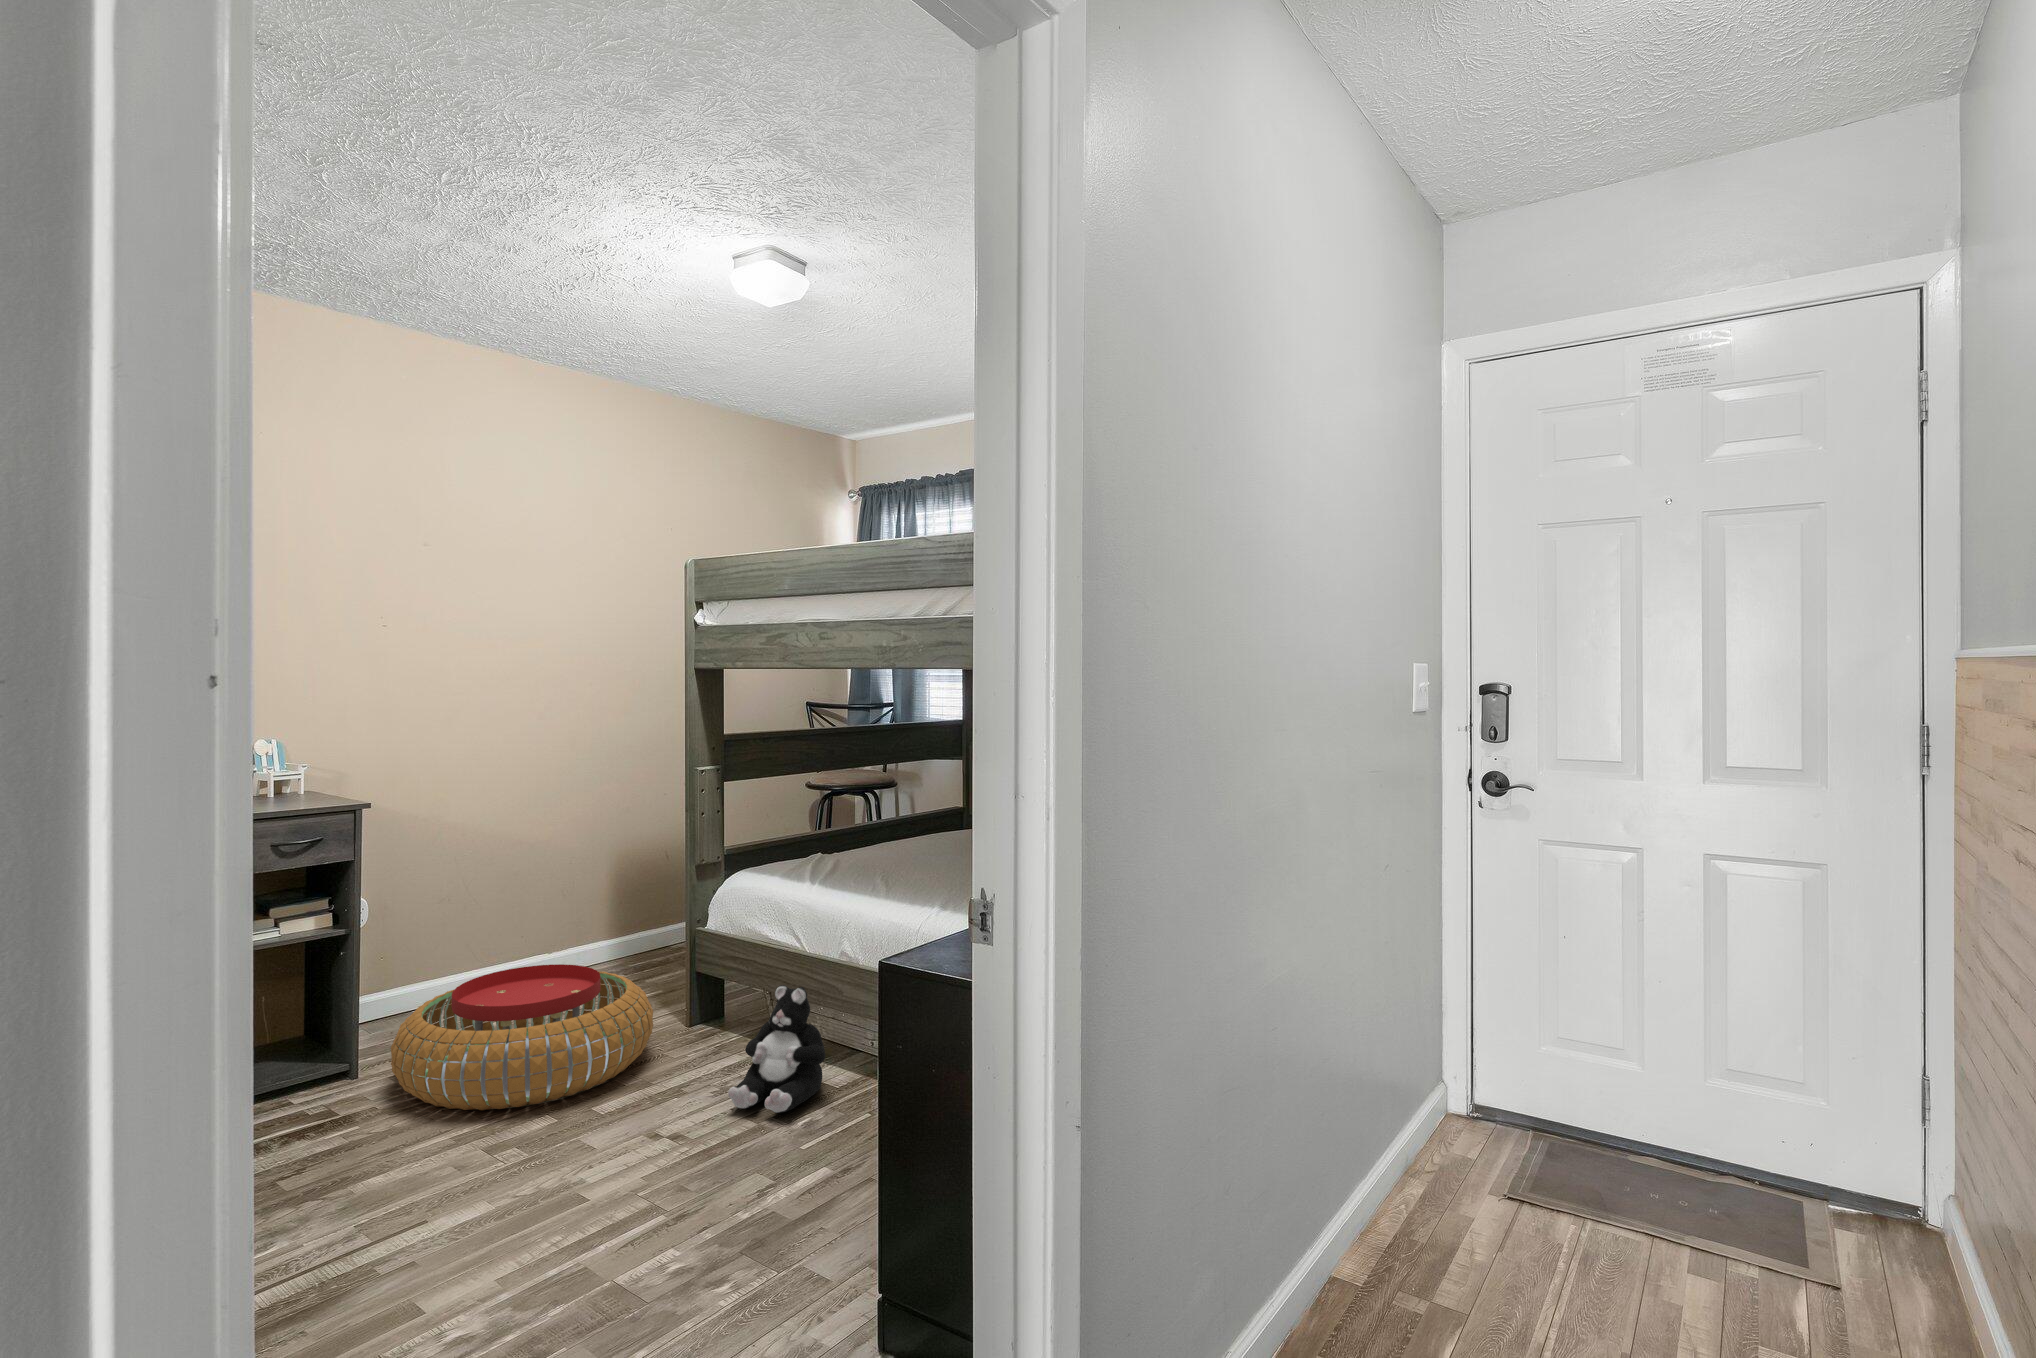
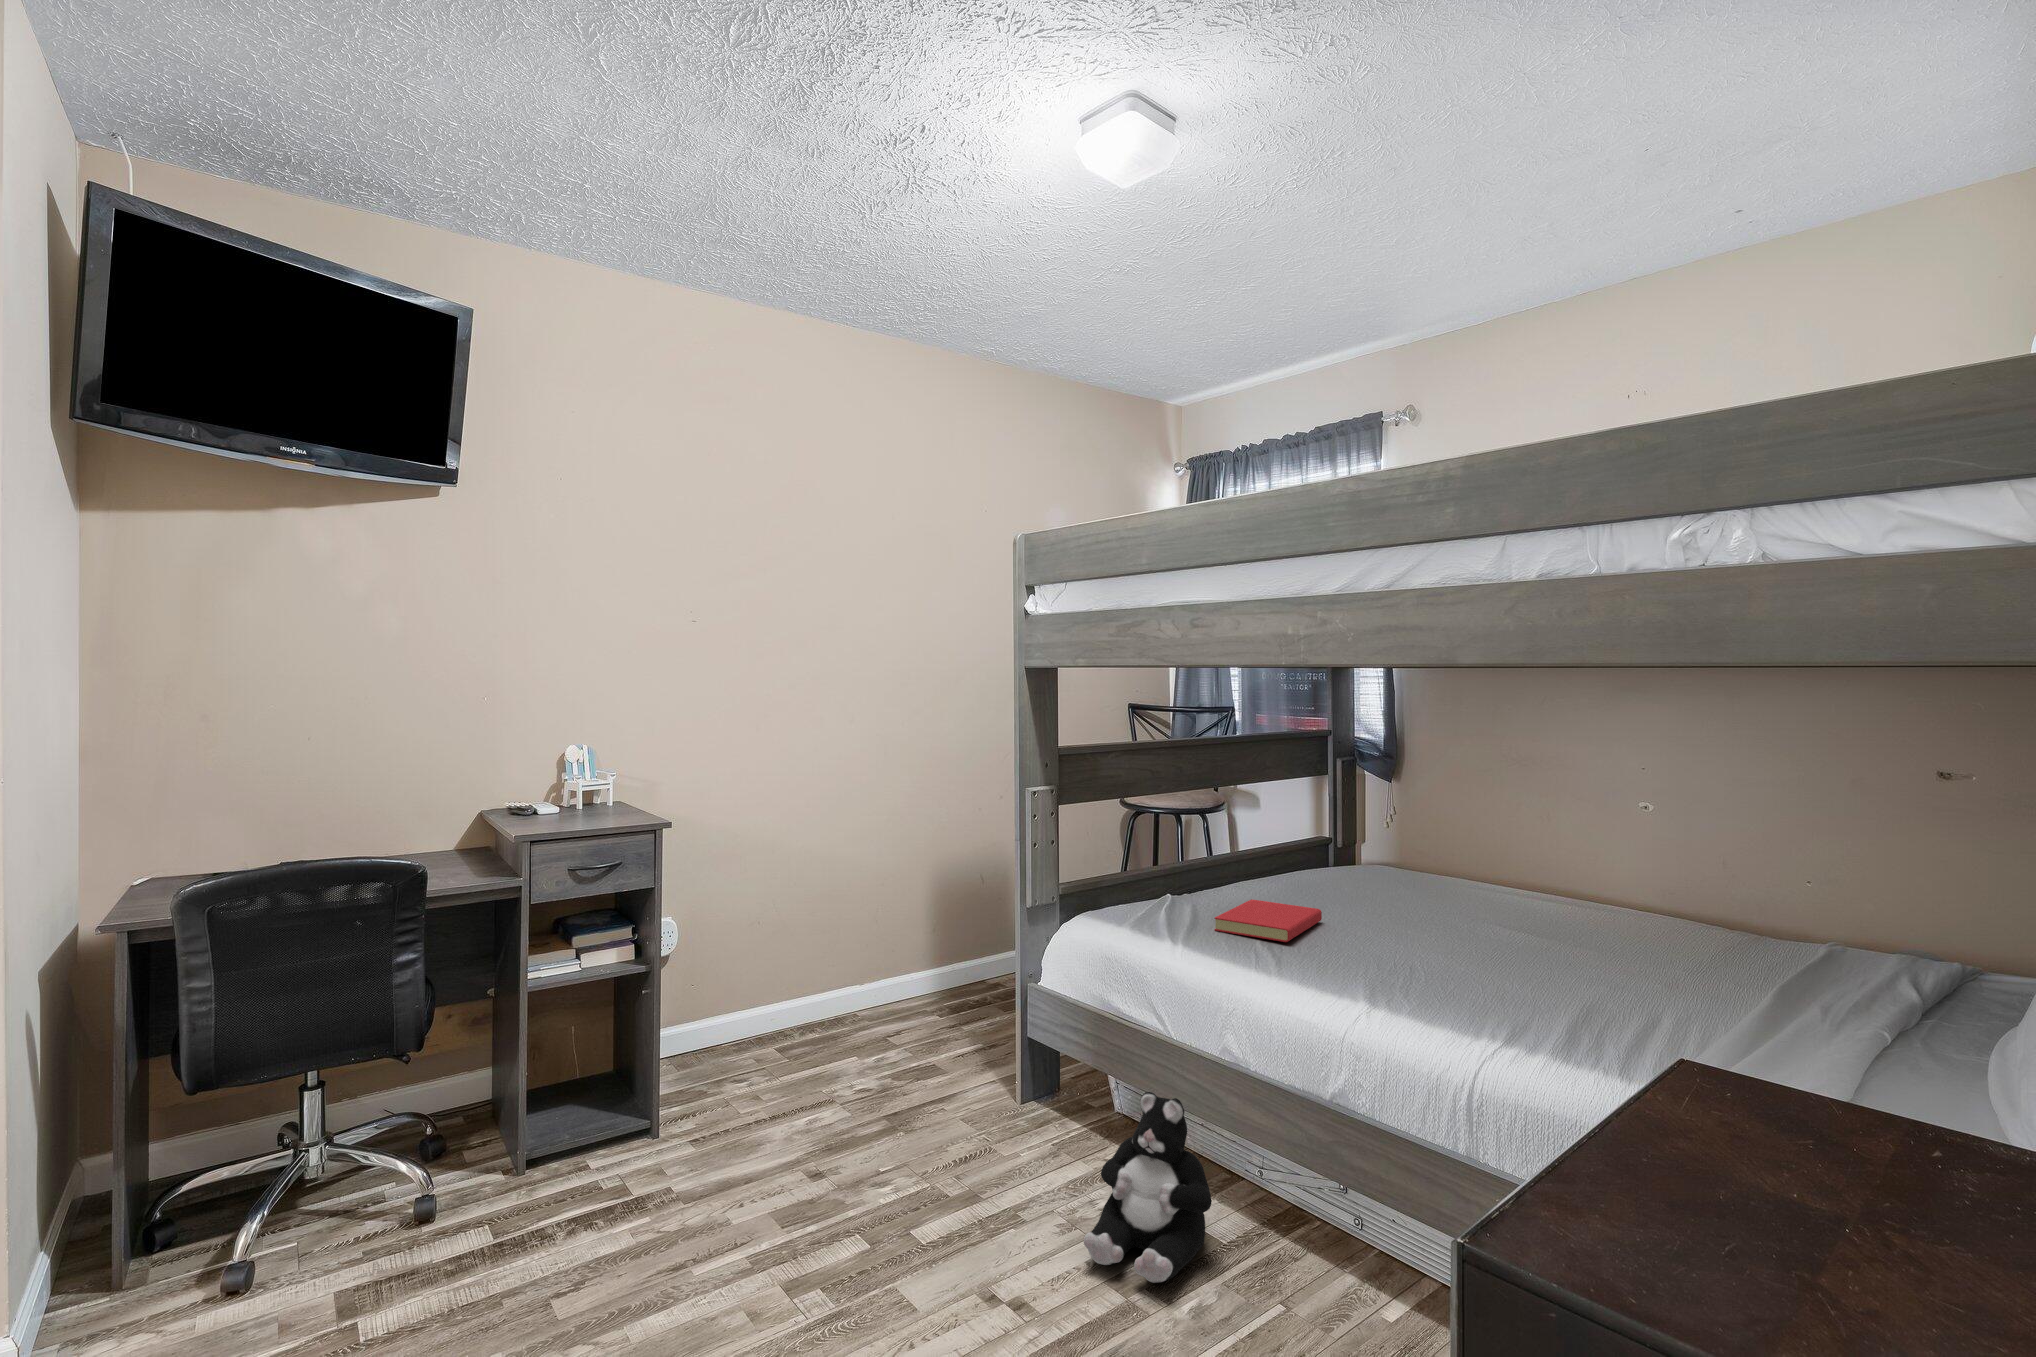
book: none [846,849,930,875] -> present [1214,899,1322,942]
pouf: present [391,964,653,1110] -> none [689,1019,979,1215]

